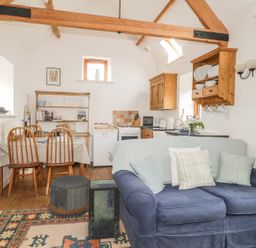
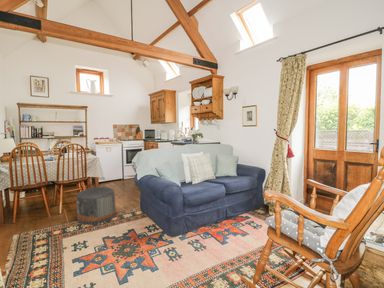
storage box: present [88,179,120,240] -> none [118,184,150,235]

